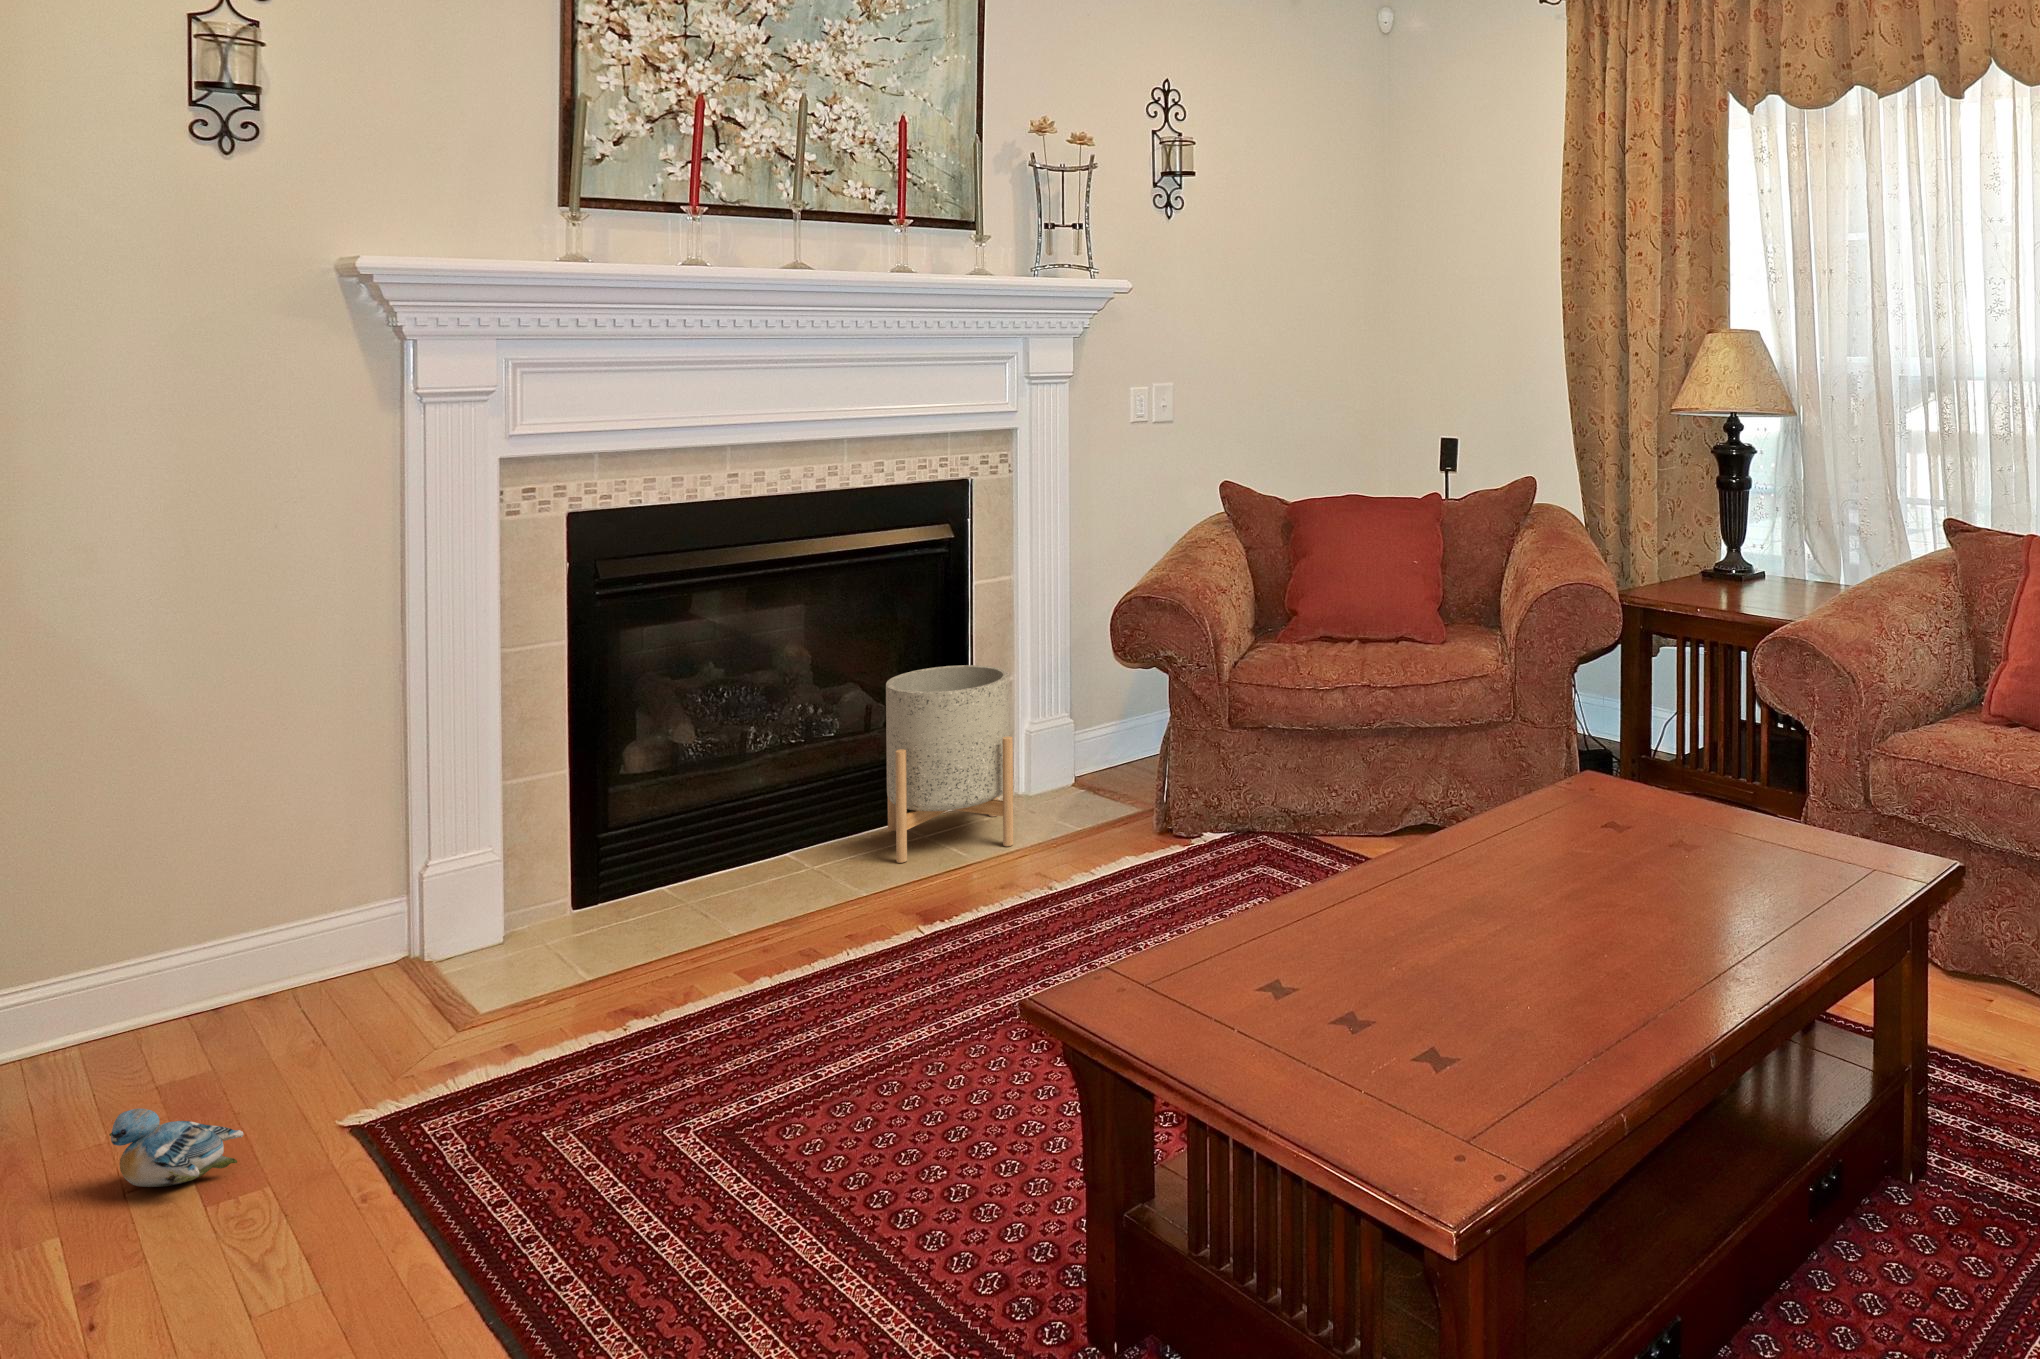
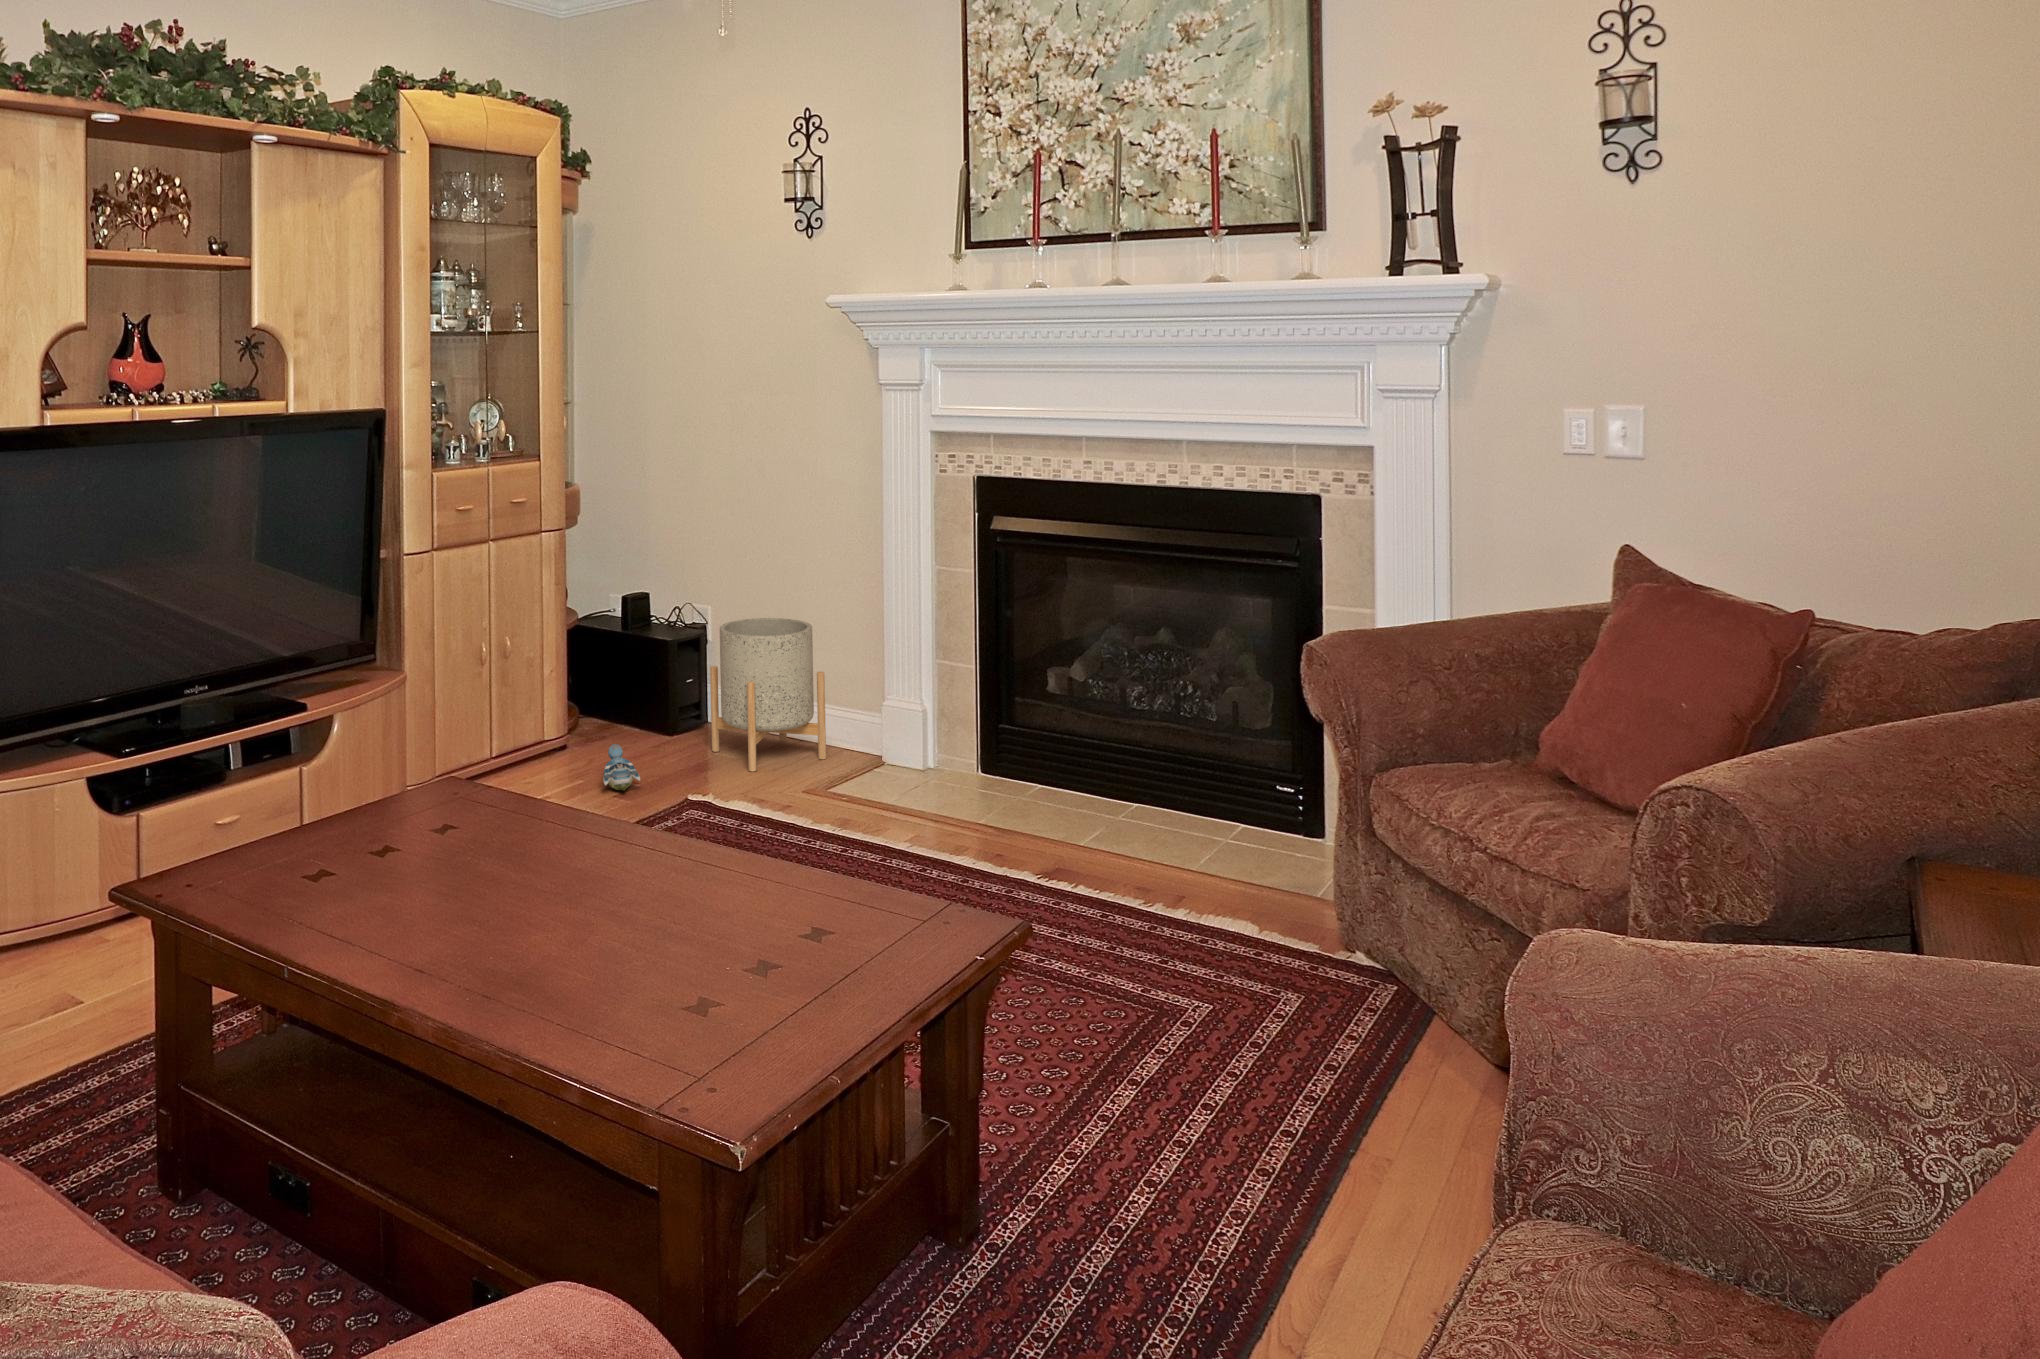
planter: present [886,665,1013,863] -> present [710,618,826,772]

